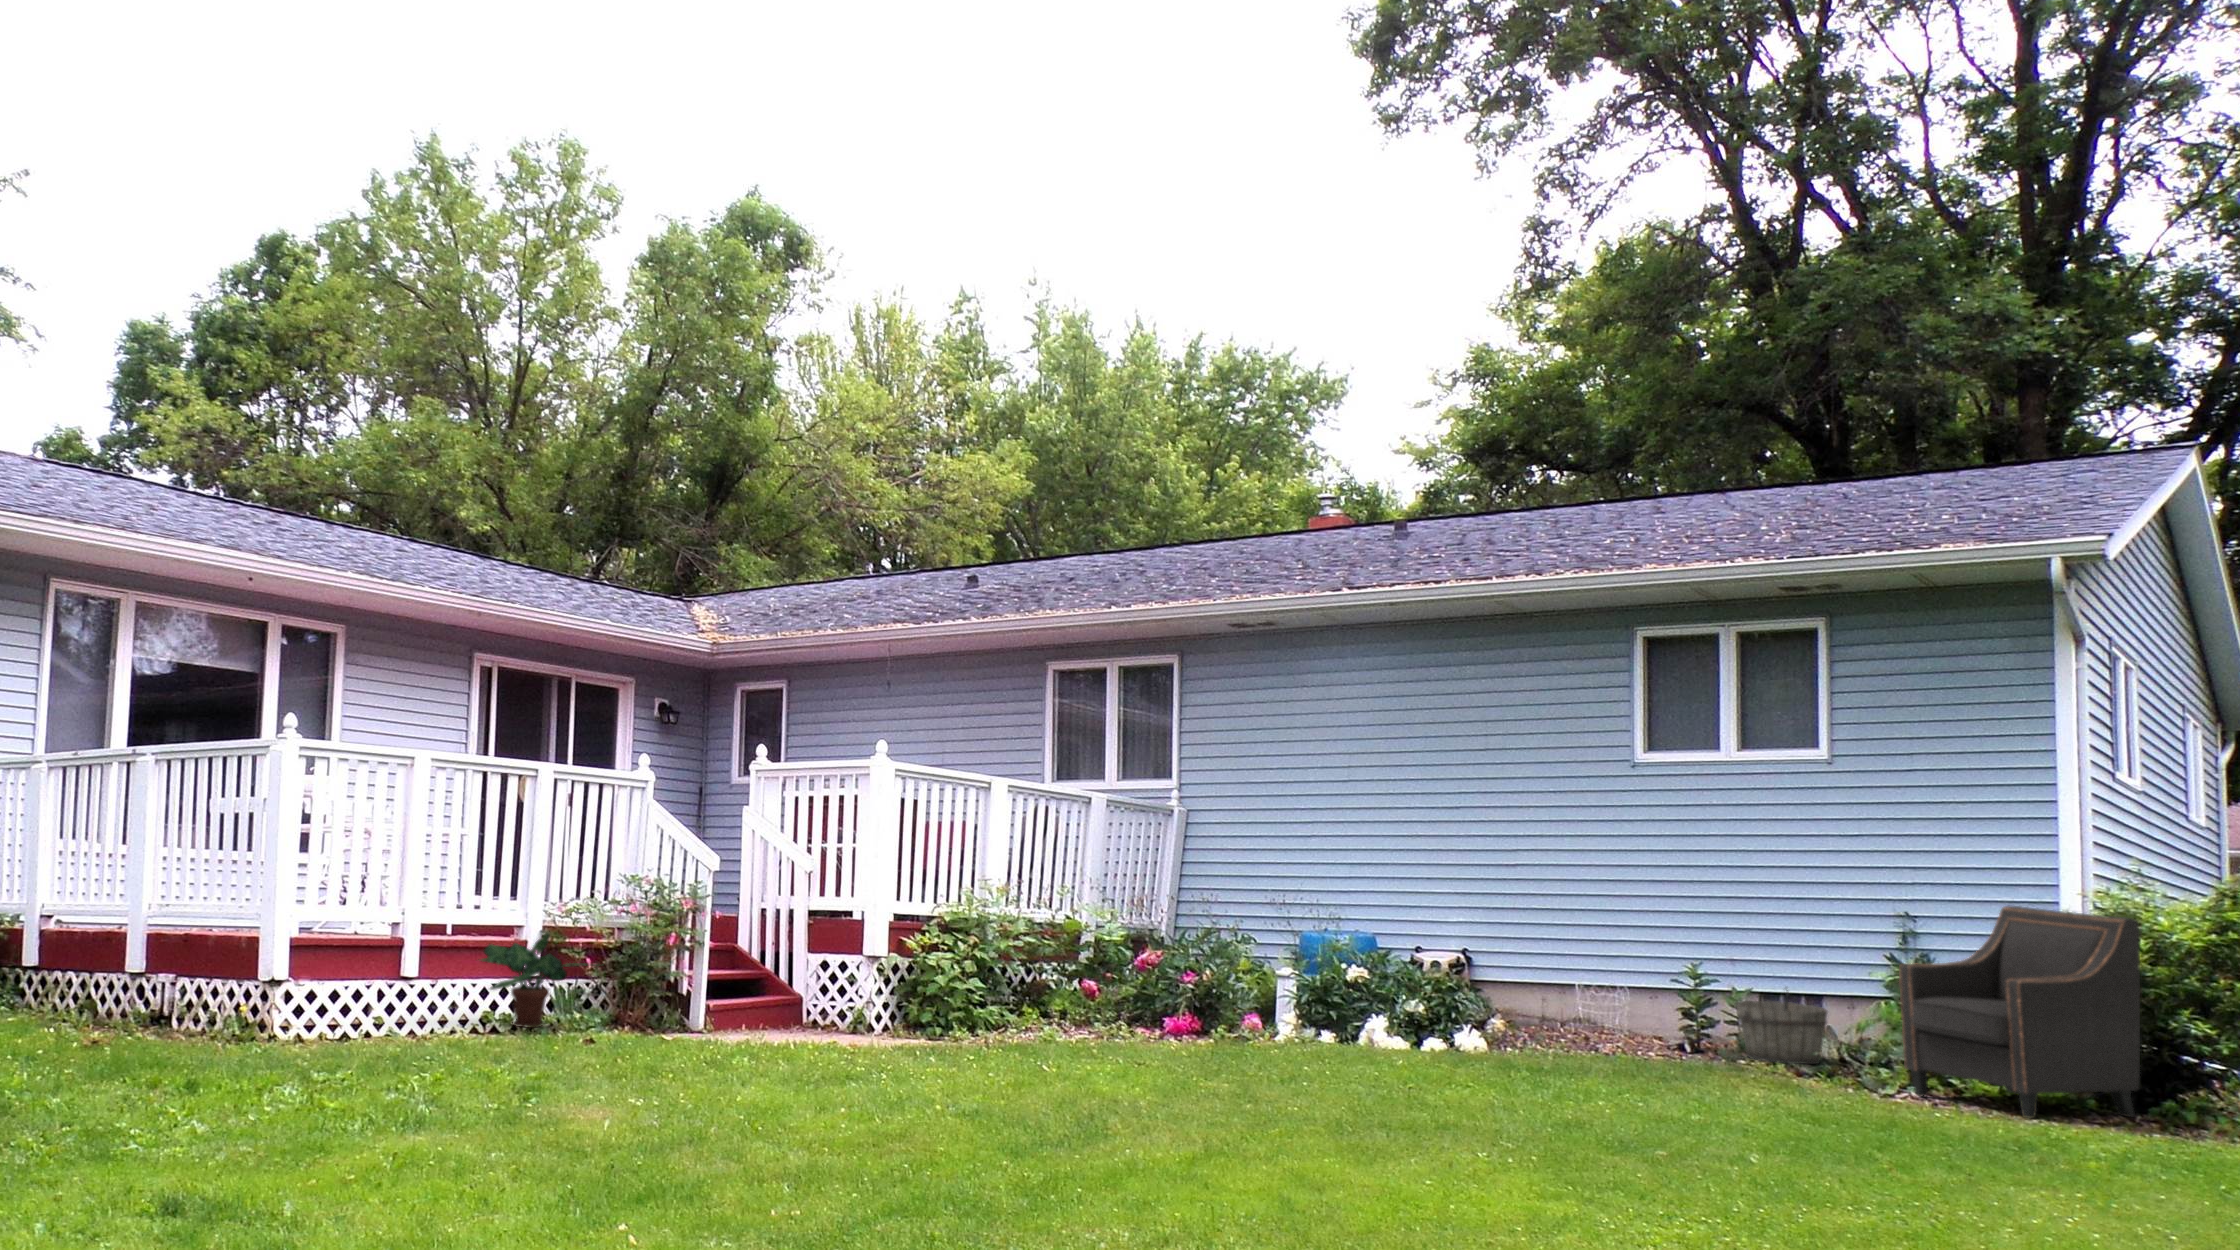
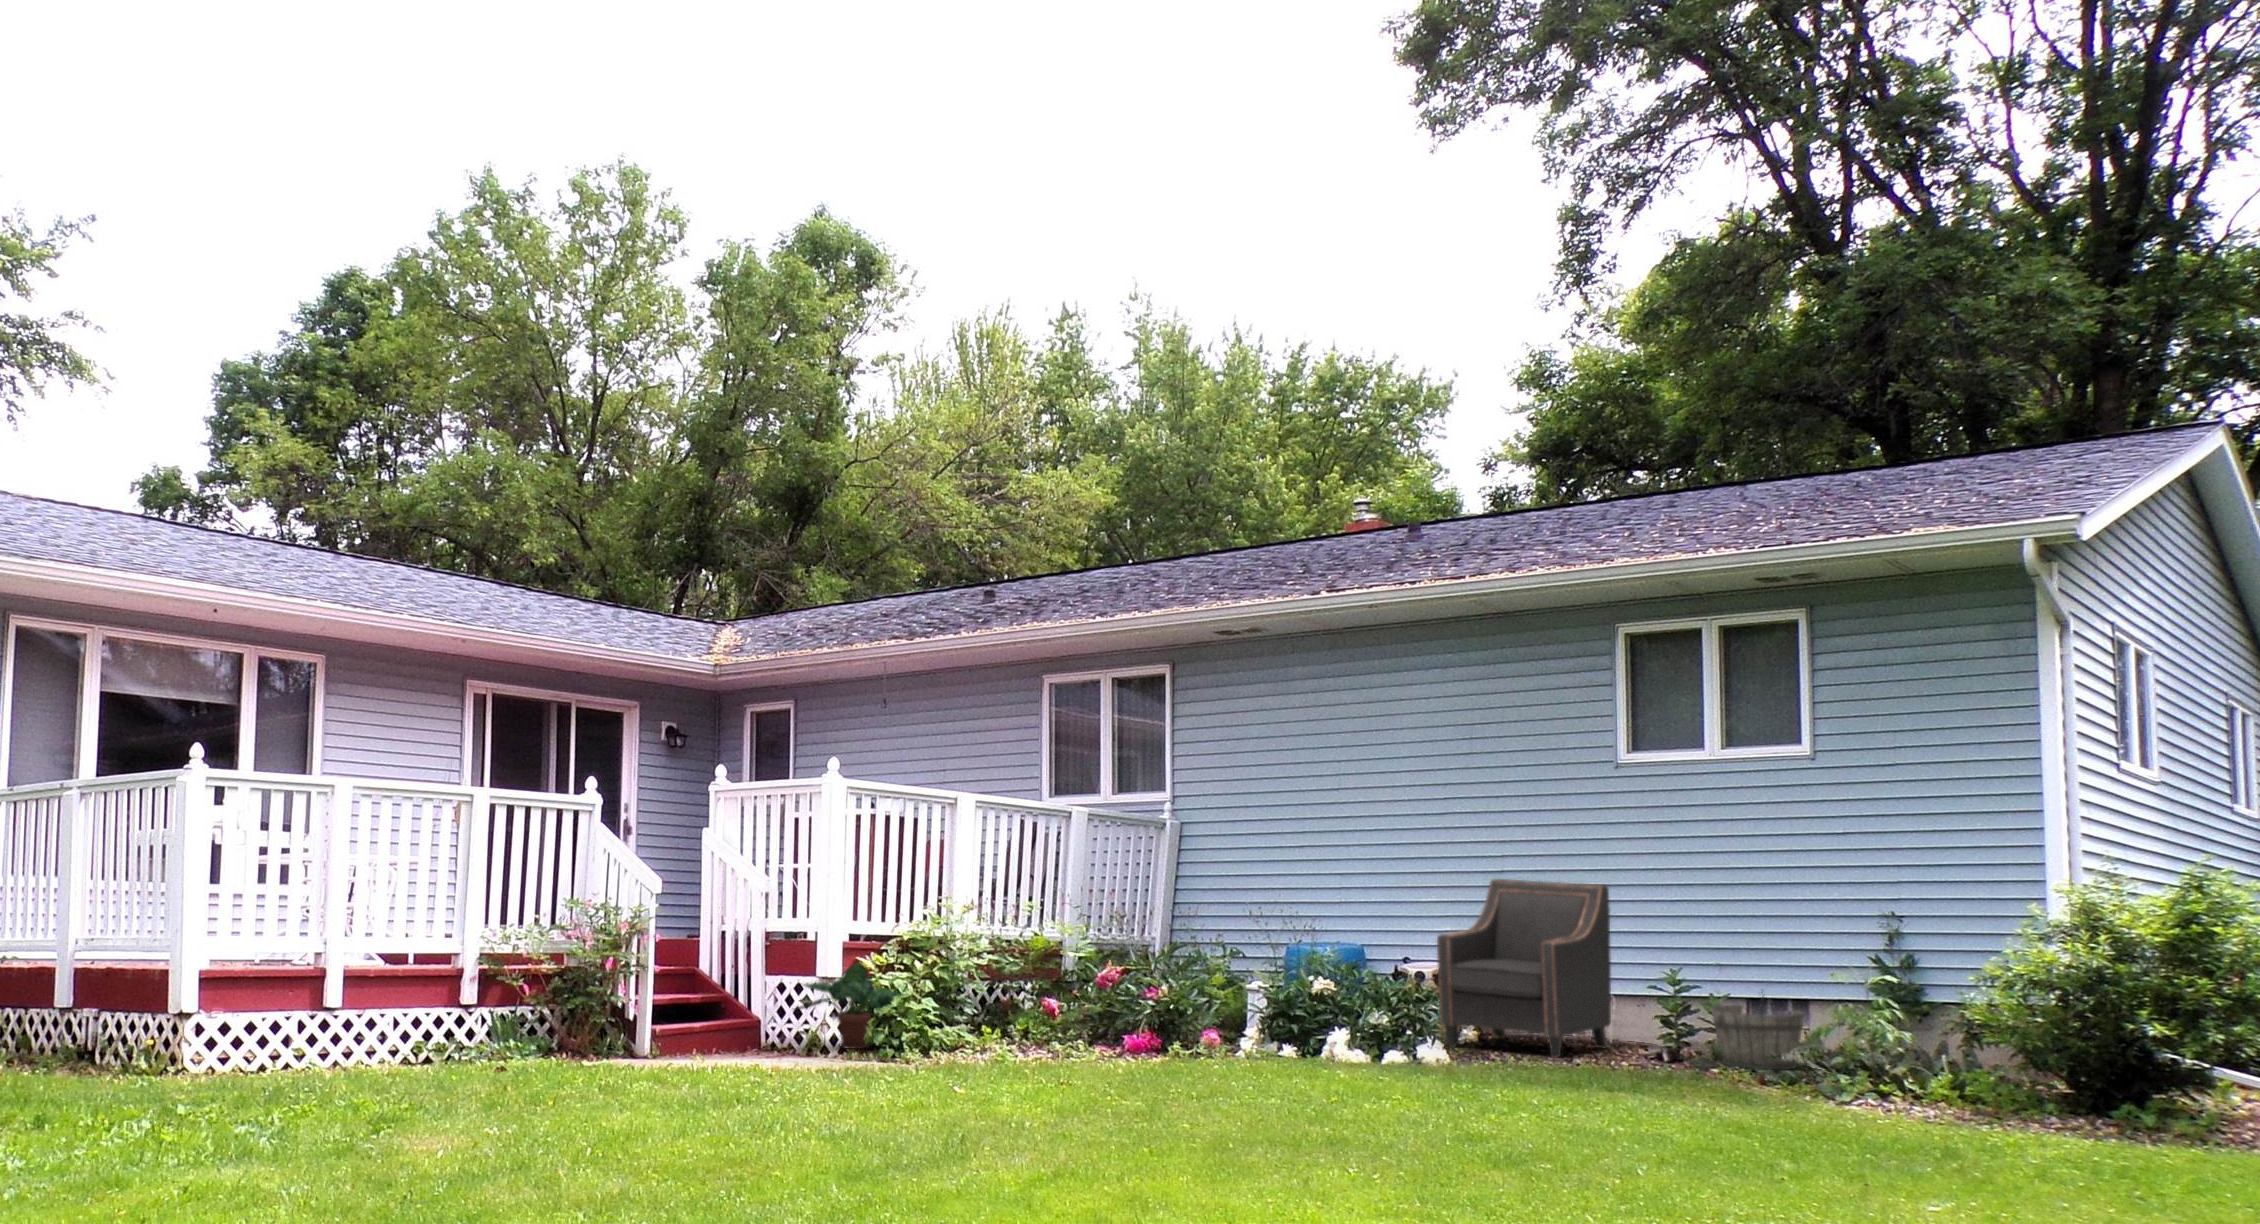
chair: present [1899,906,2140,1118] -> present [1437,879,1611,1058]
potted plant: present [481,932,589,1028] -> present [794,961,902,1049]

